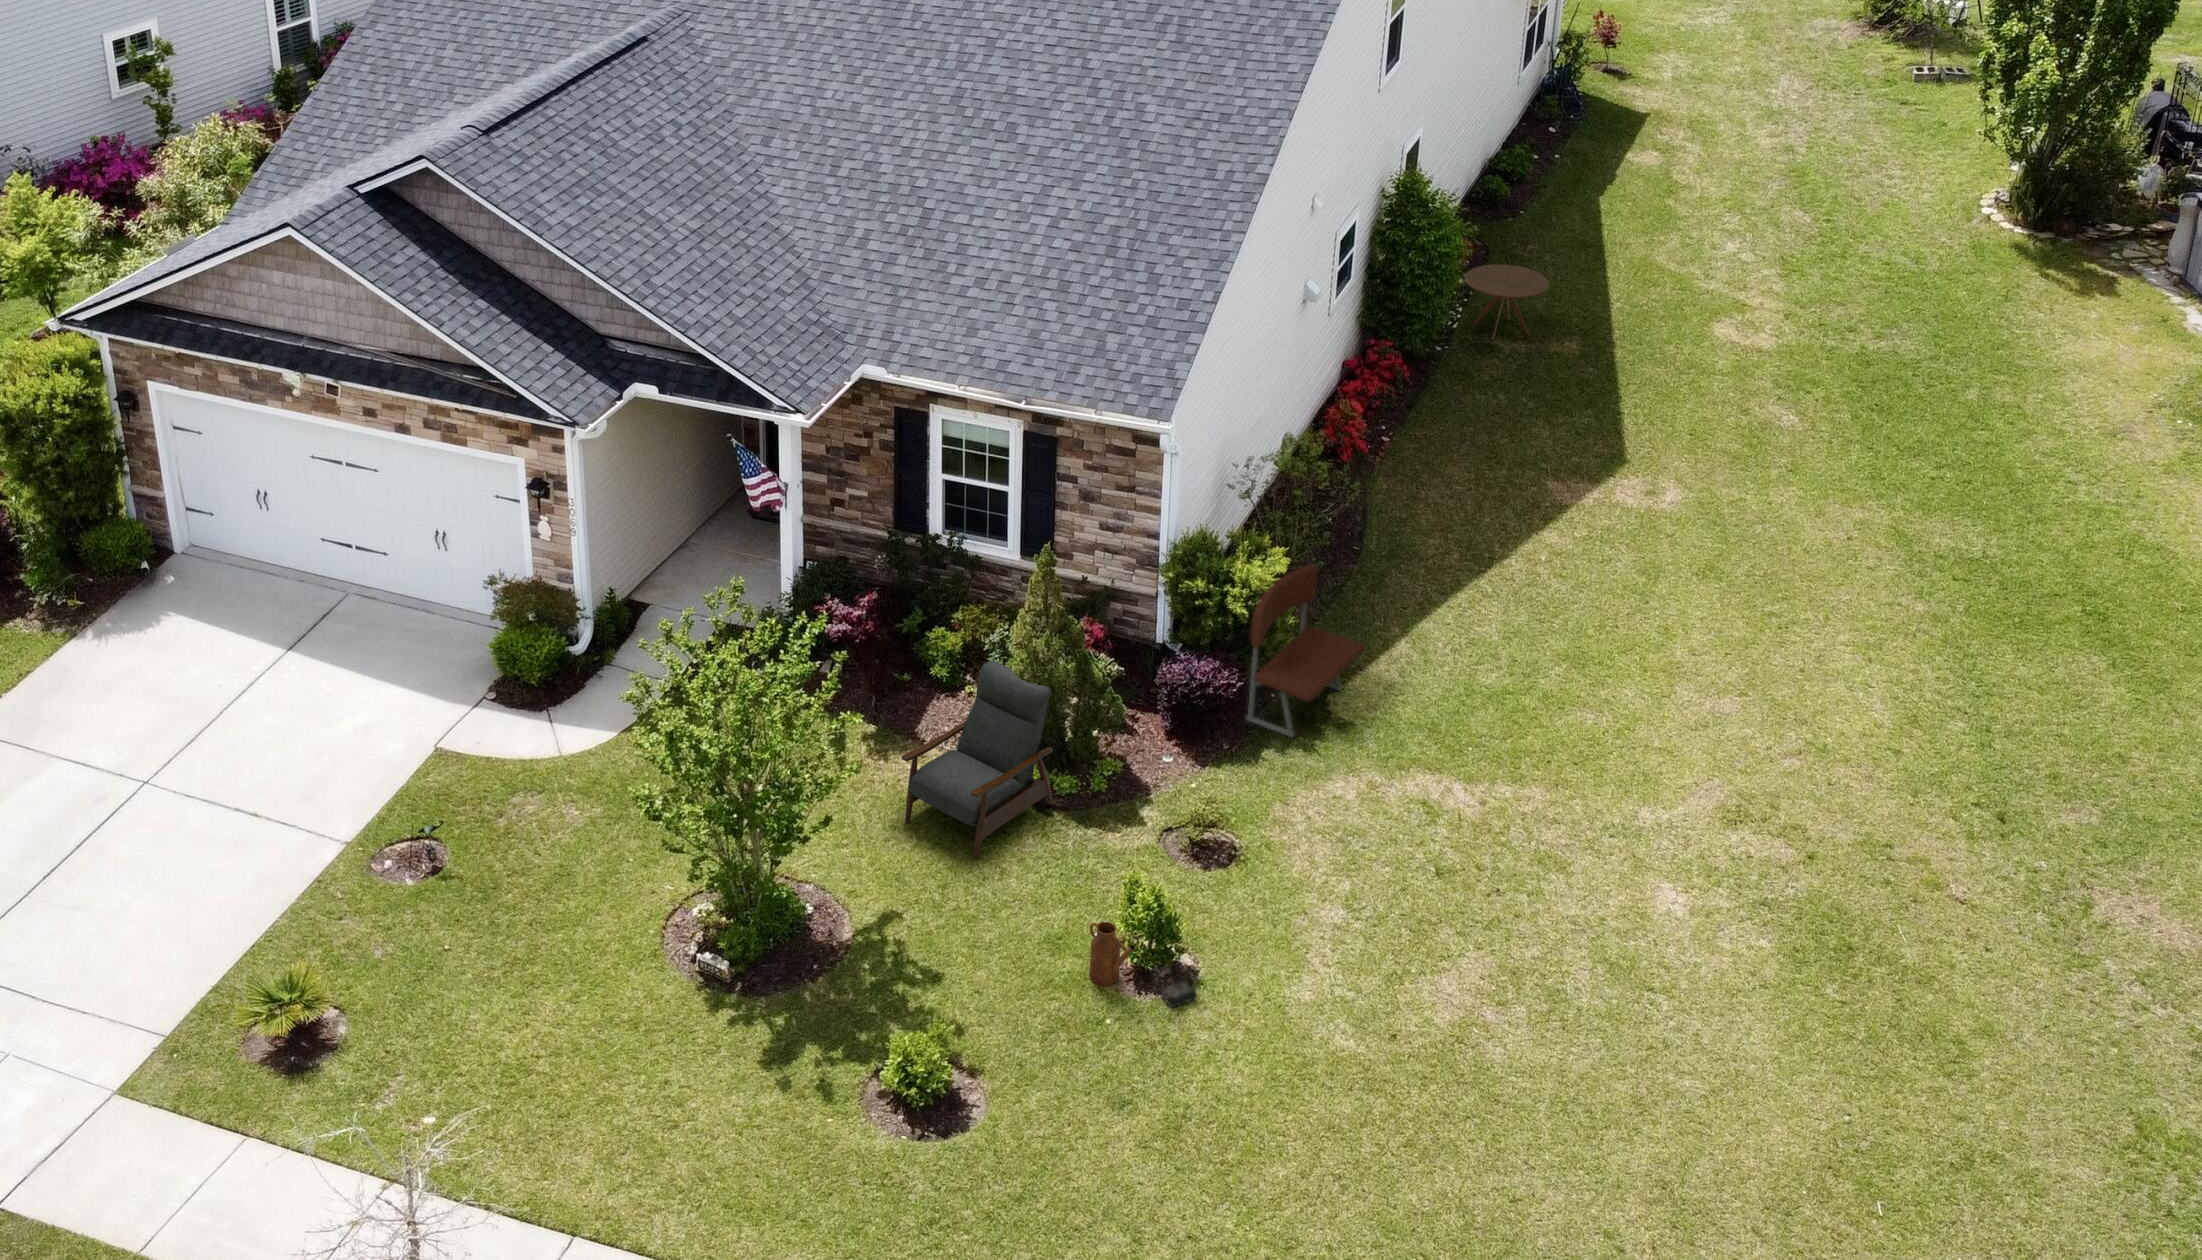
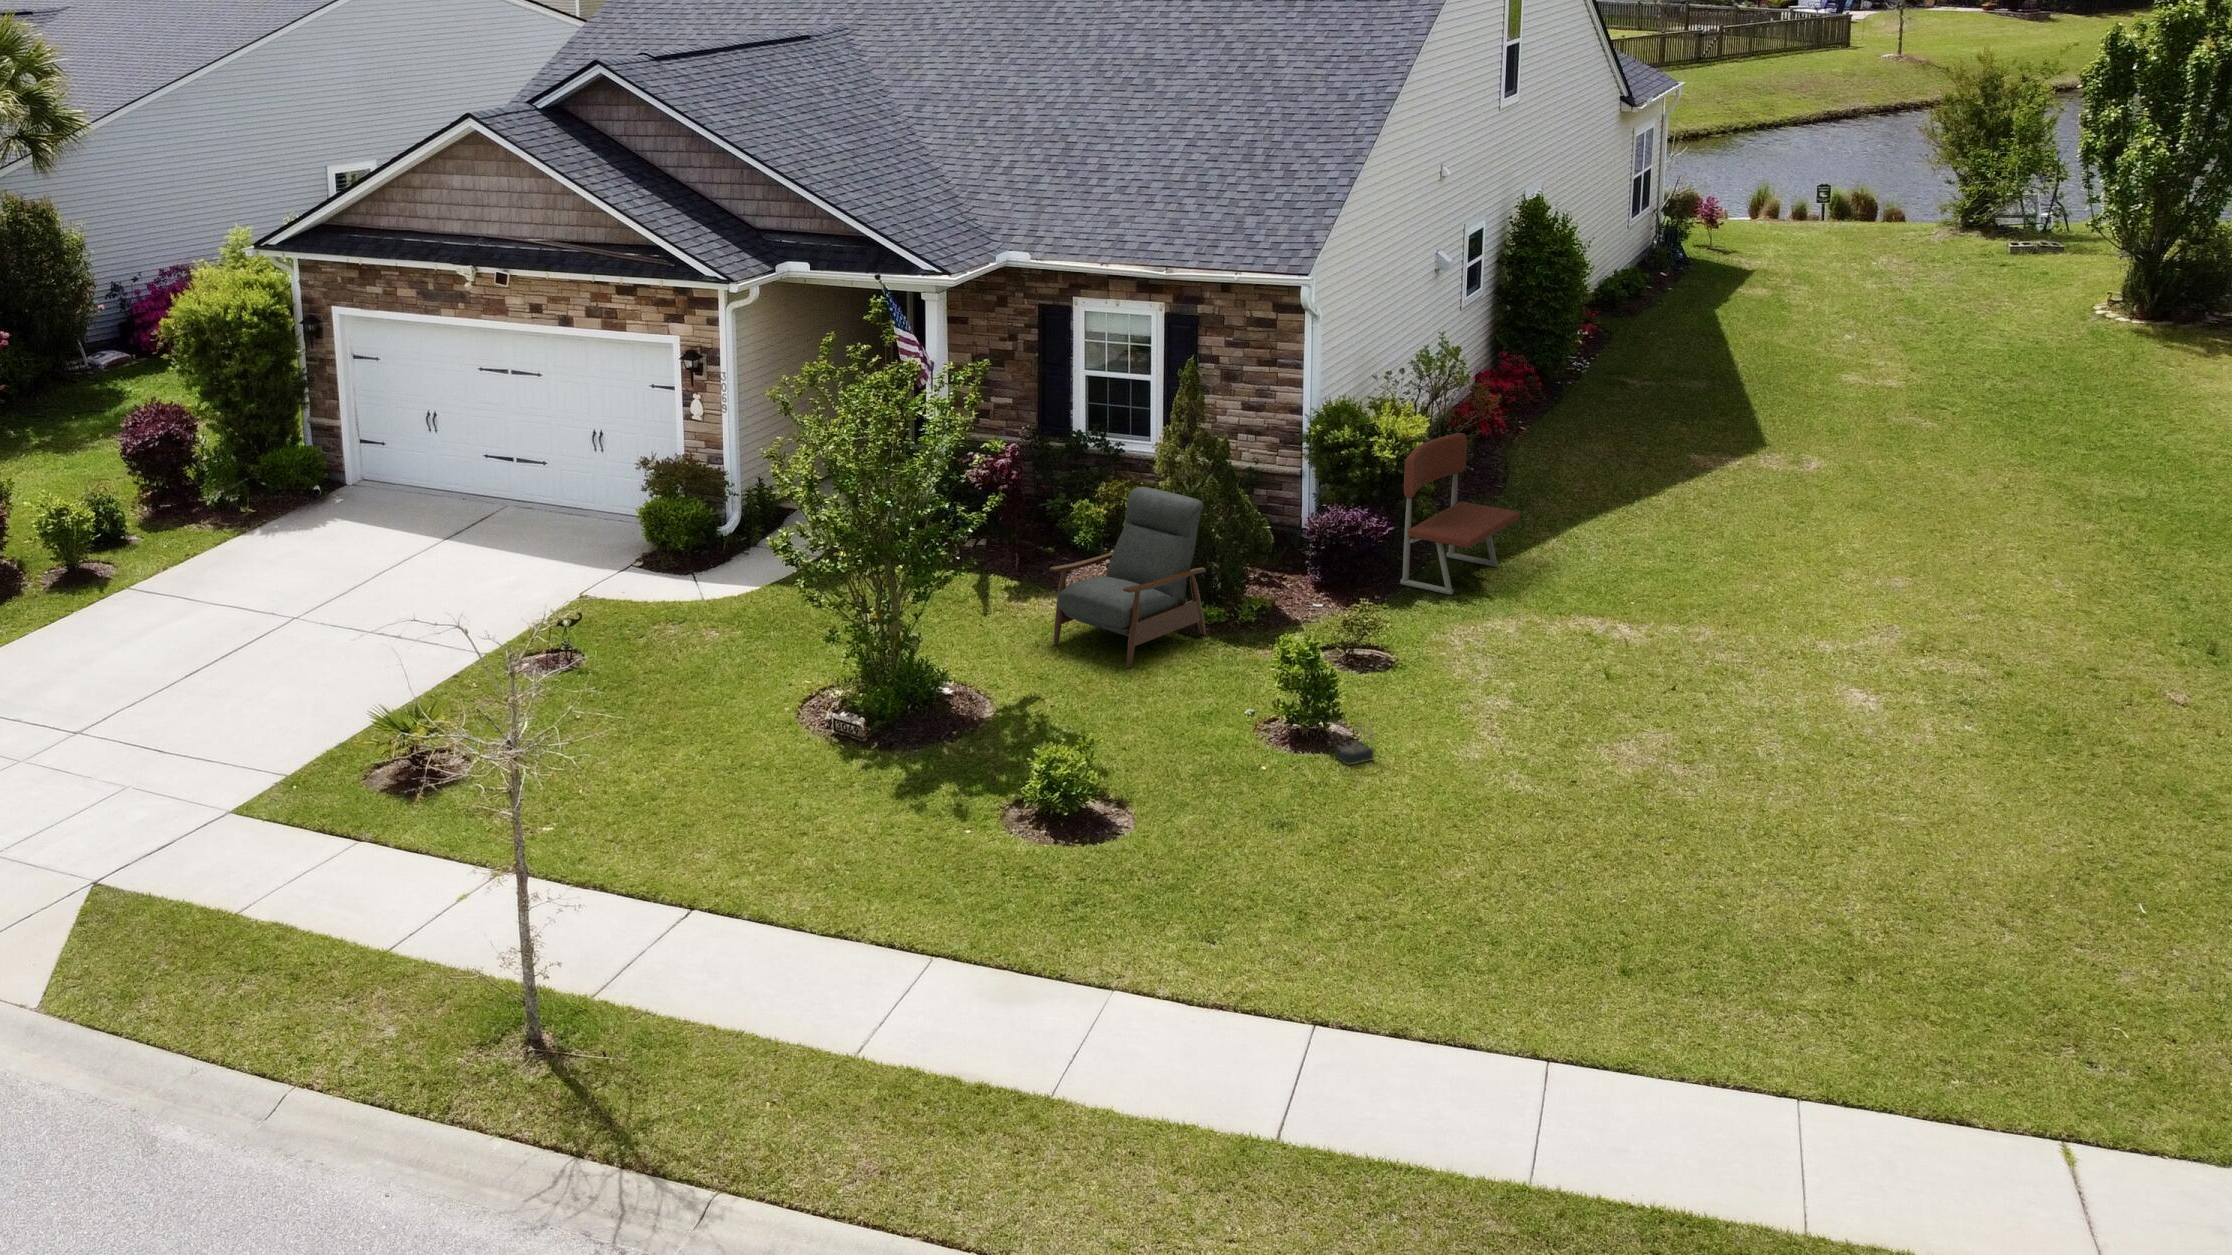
round table: present [1465,264,1549,340] -> none [1577,305,1662,369]
watering can: present [1089,922,1135,986] -> none [1255,680,1306,751]

